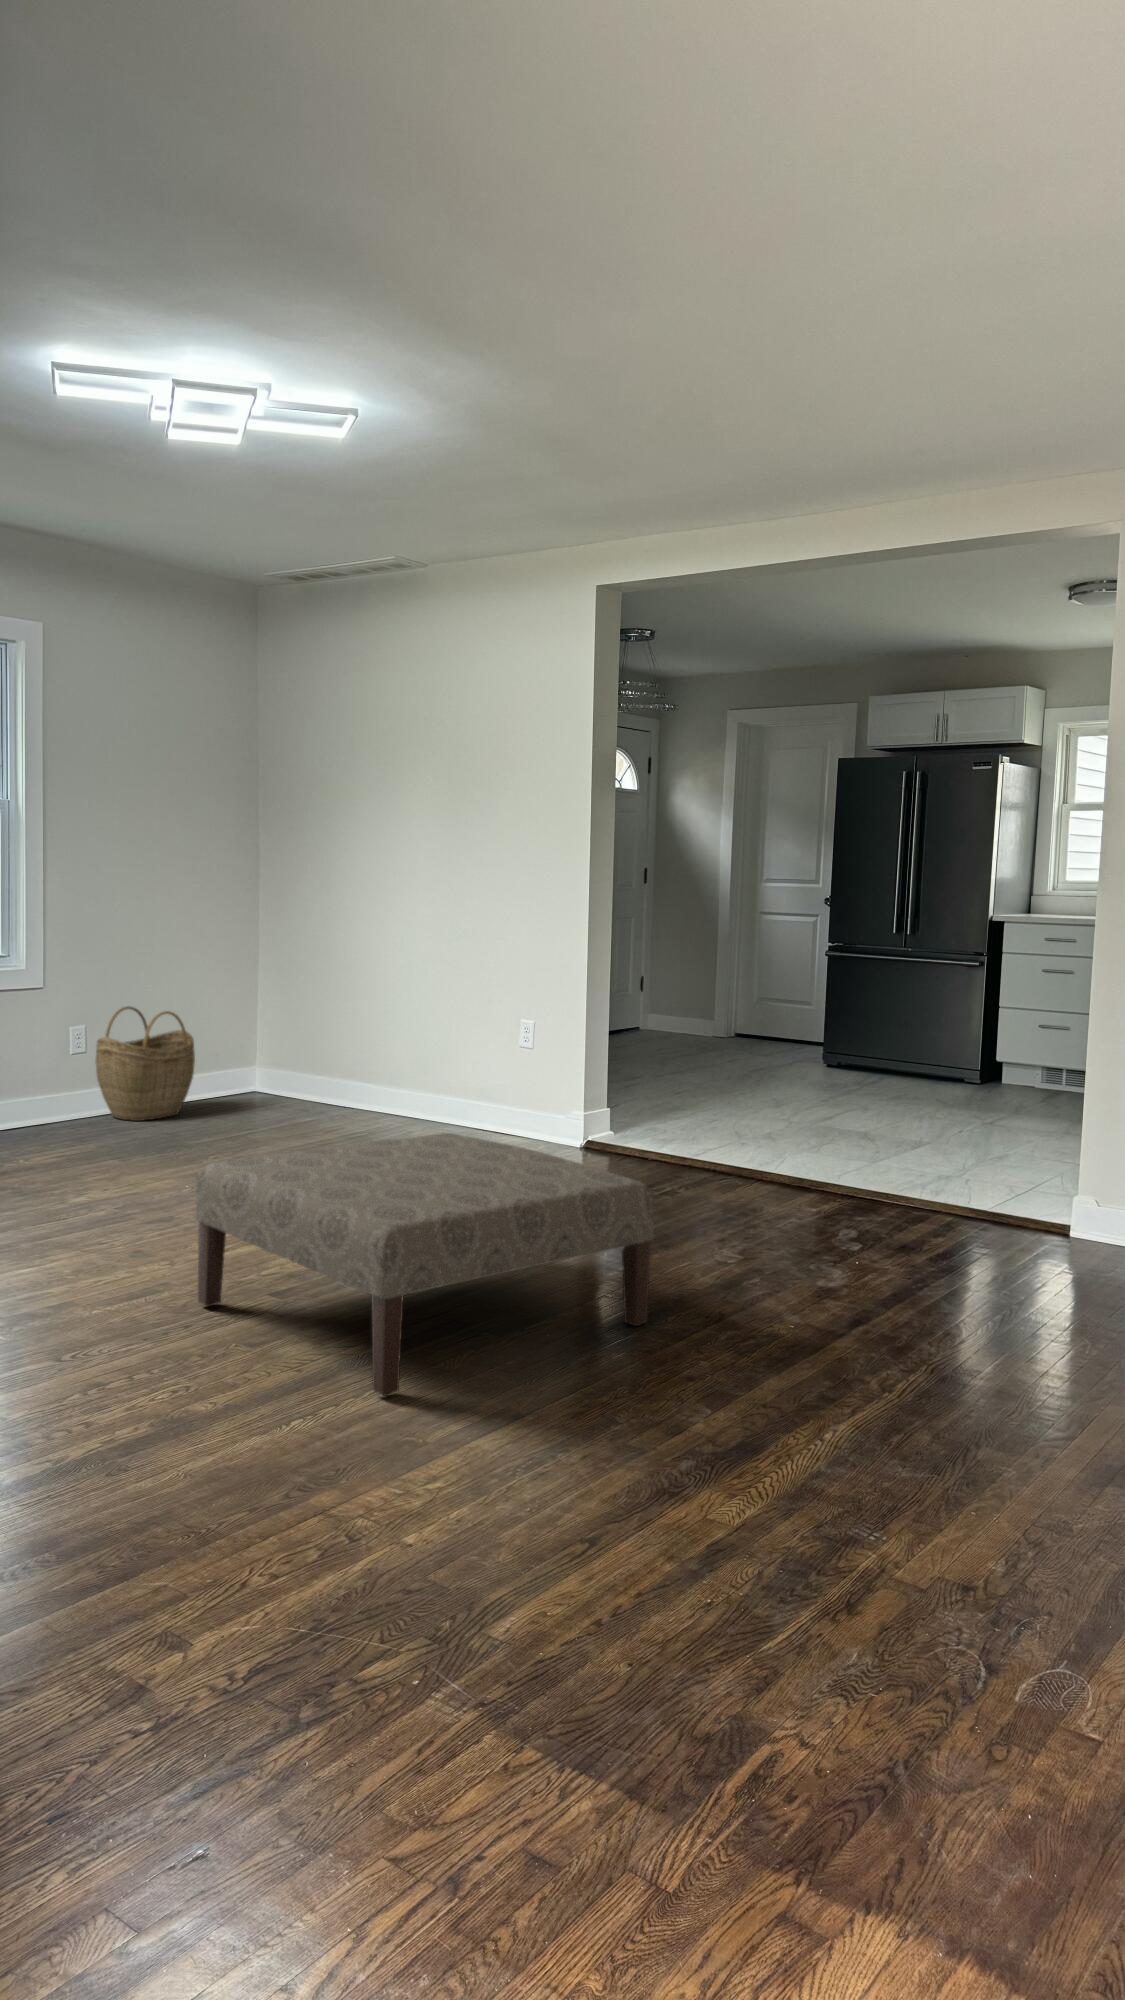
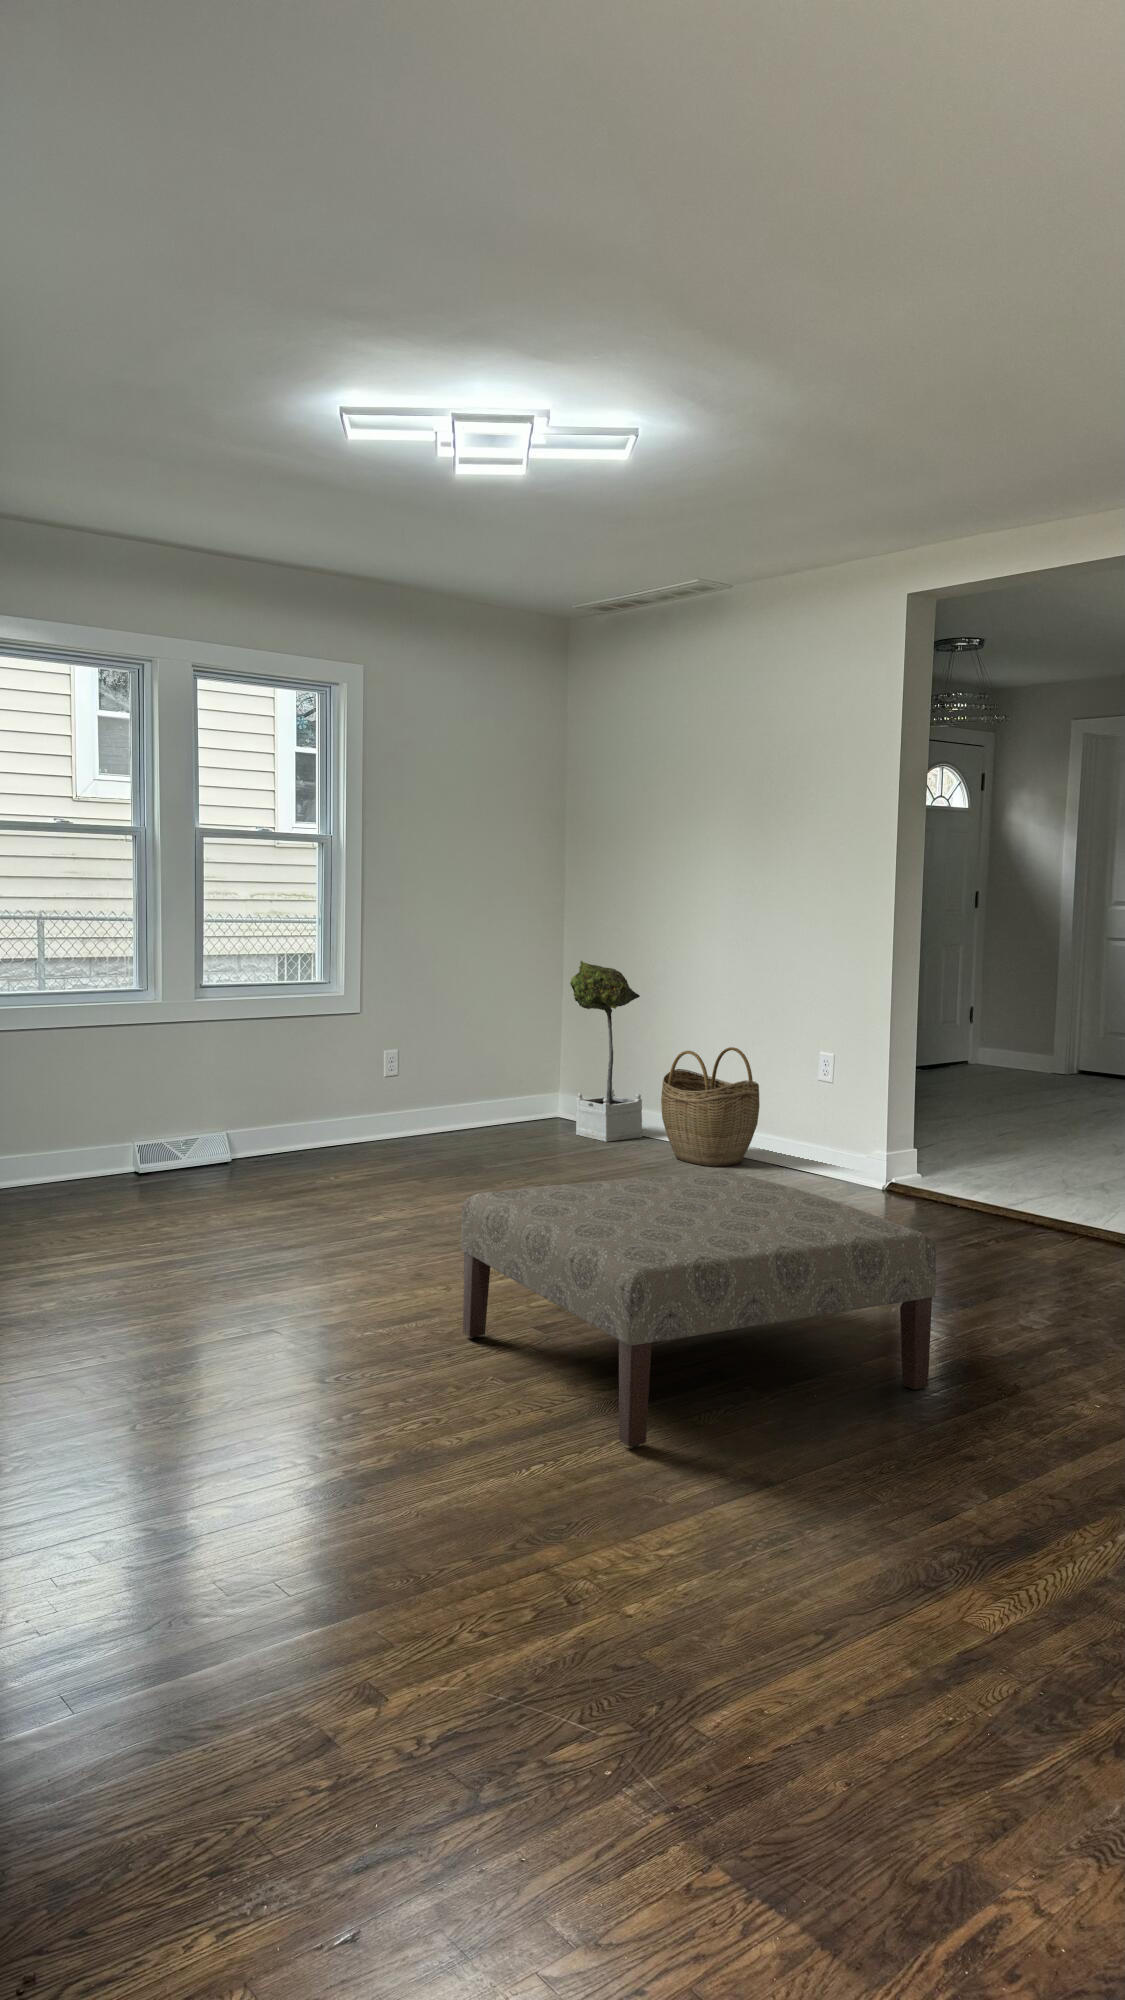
potted tree: none [267,932,342,1113] -> present [570,961,642,1142]
woven basket: present [96,1006,195,1121] -> present [661,1047,760,1166]

